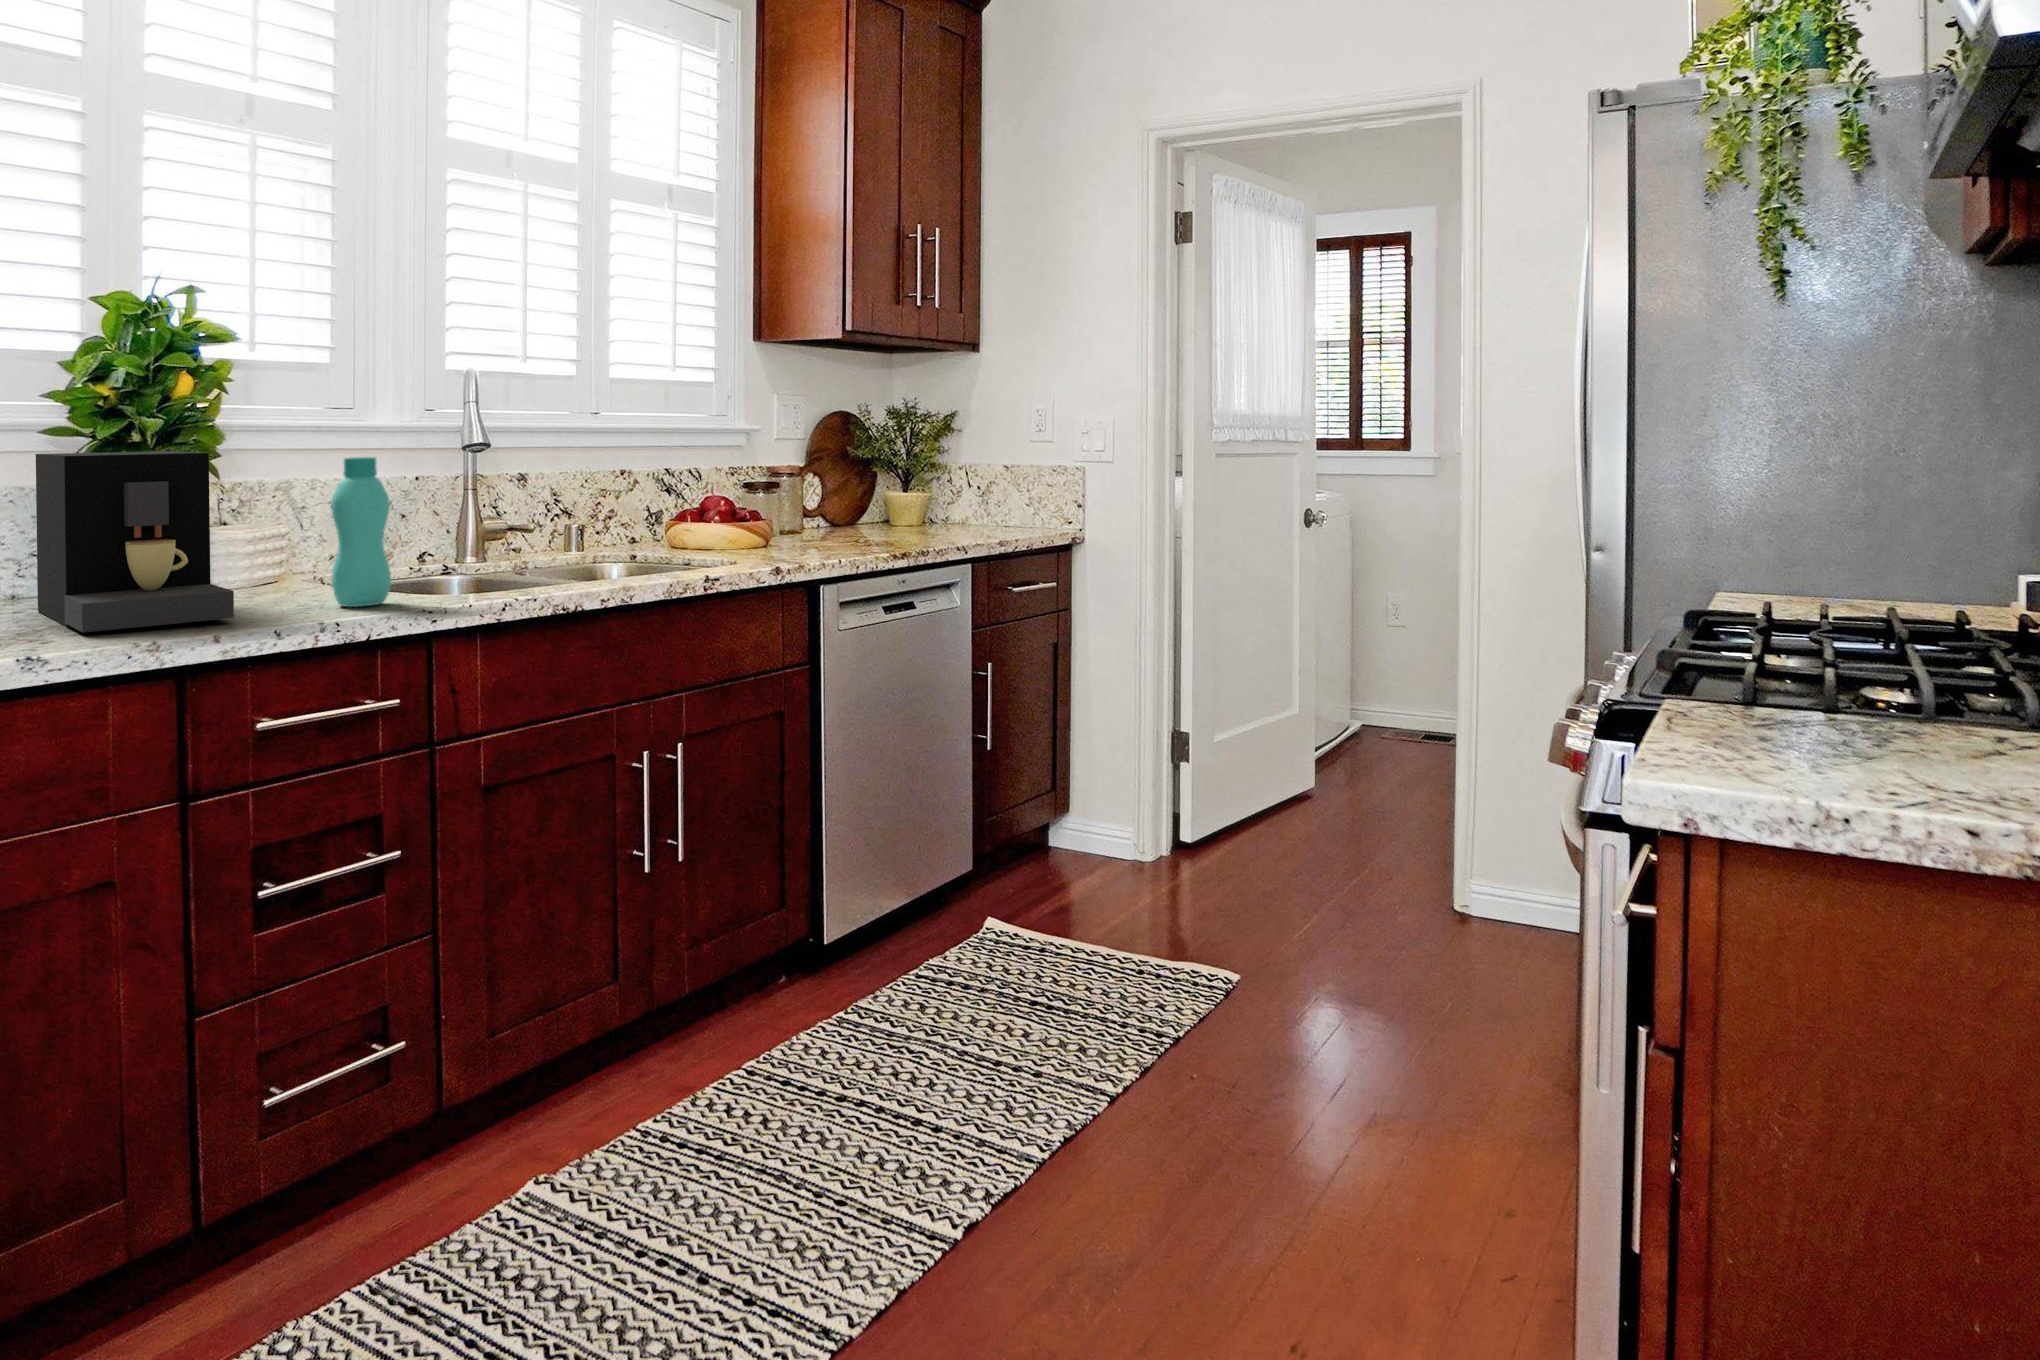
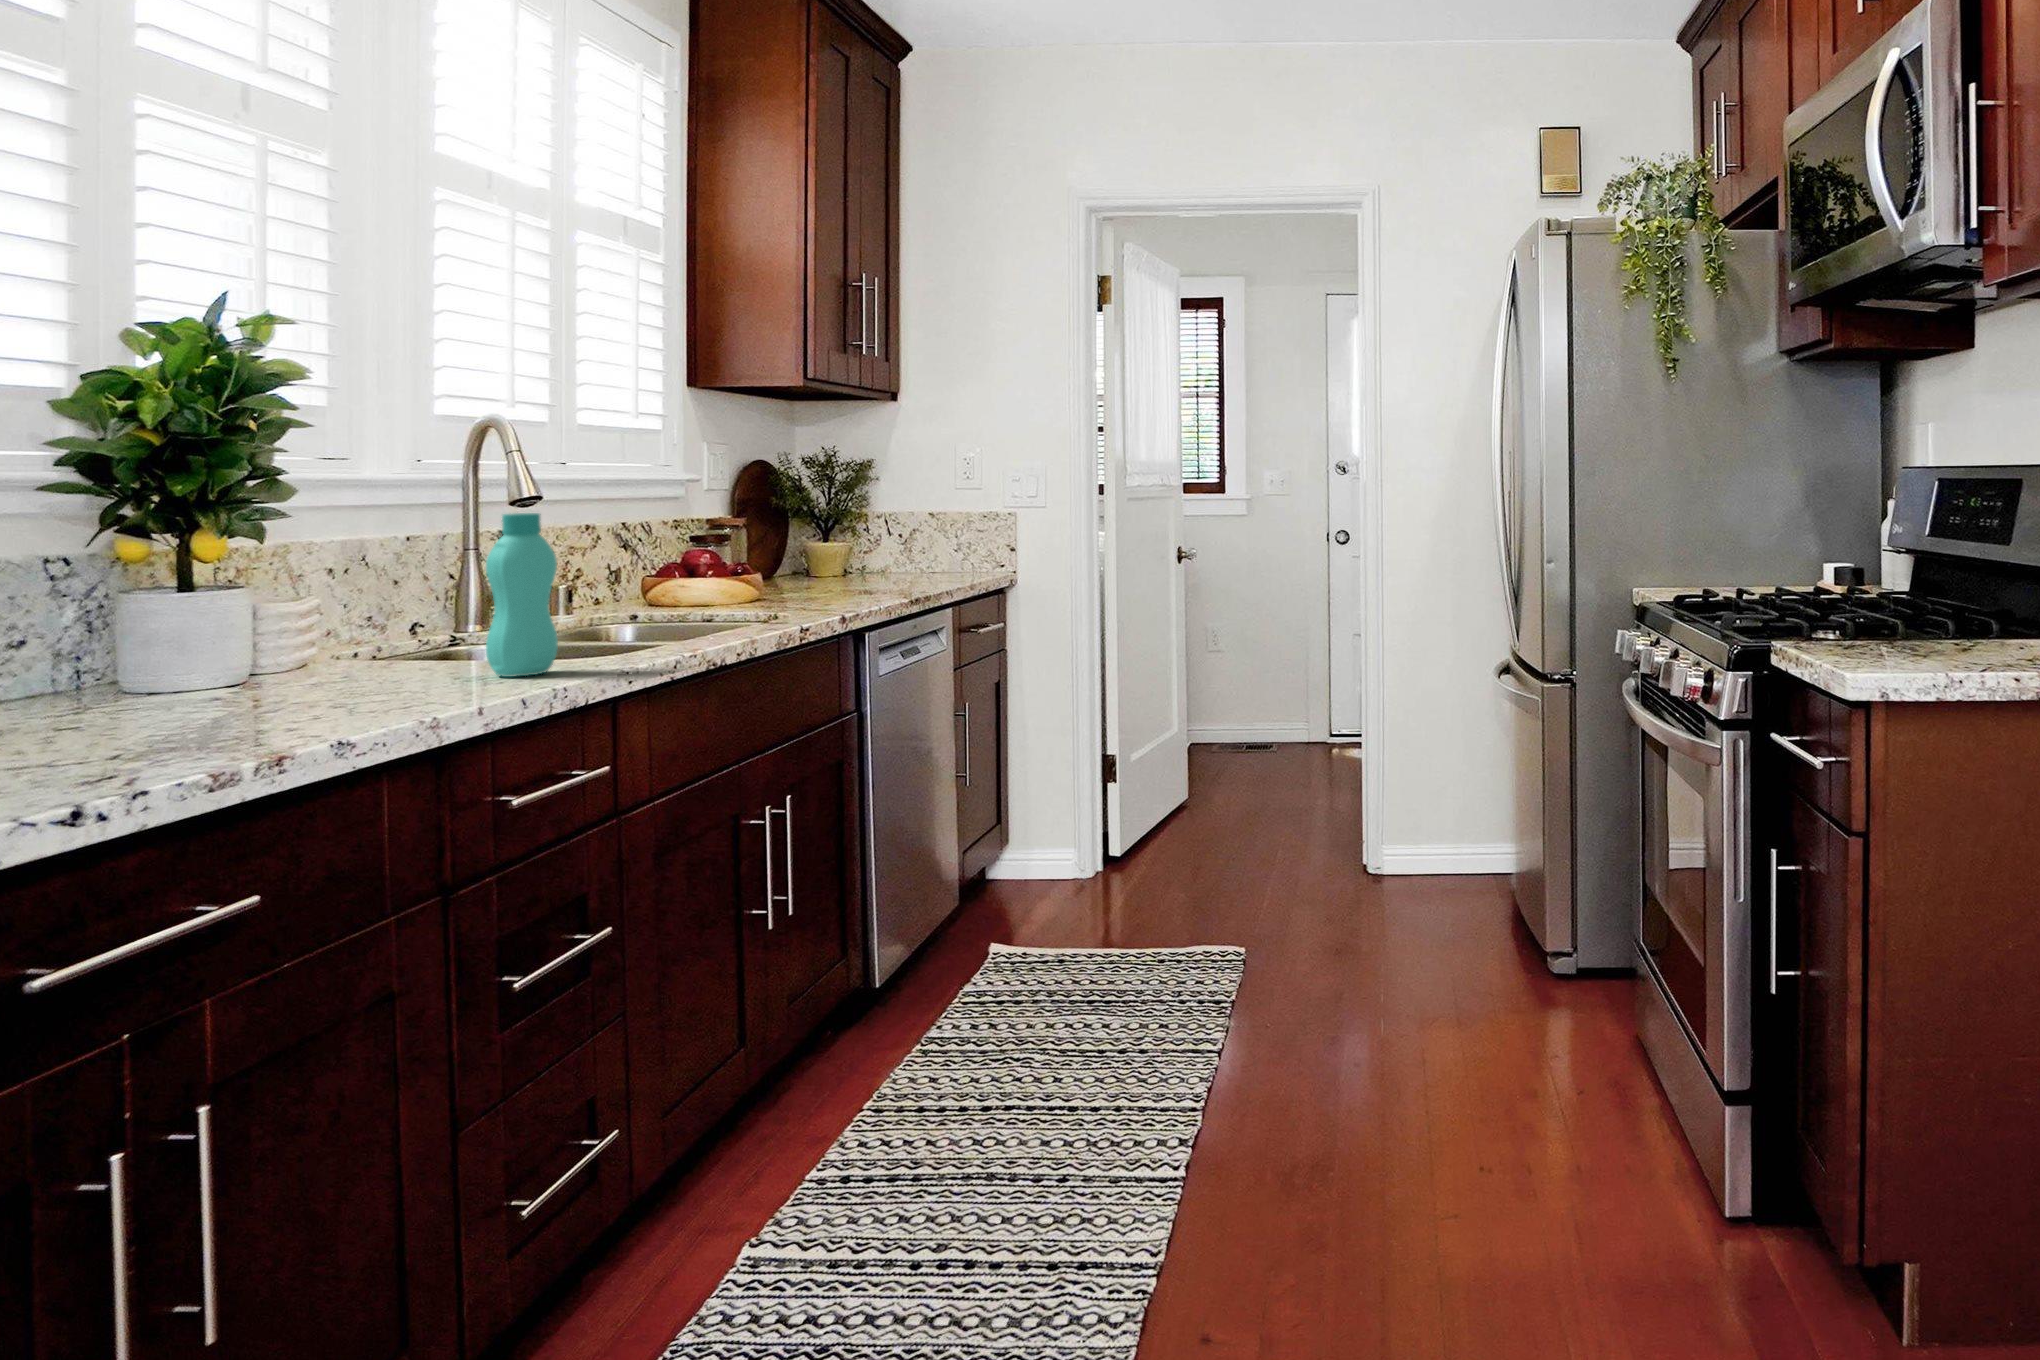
coffee maker: present [36,451,234,633] -> none [81,510,446,718]

